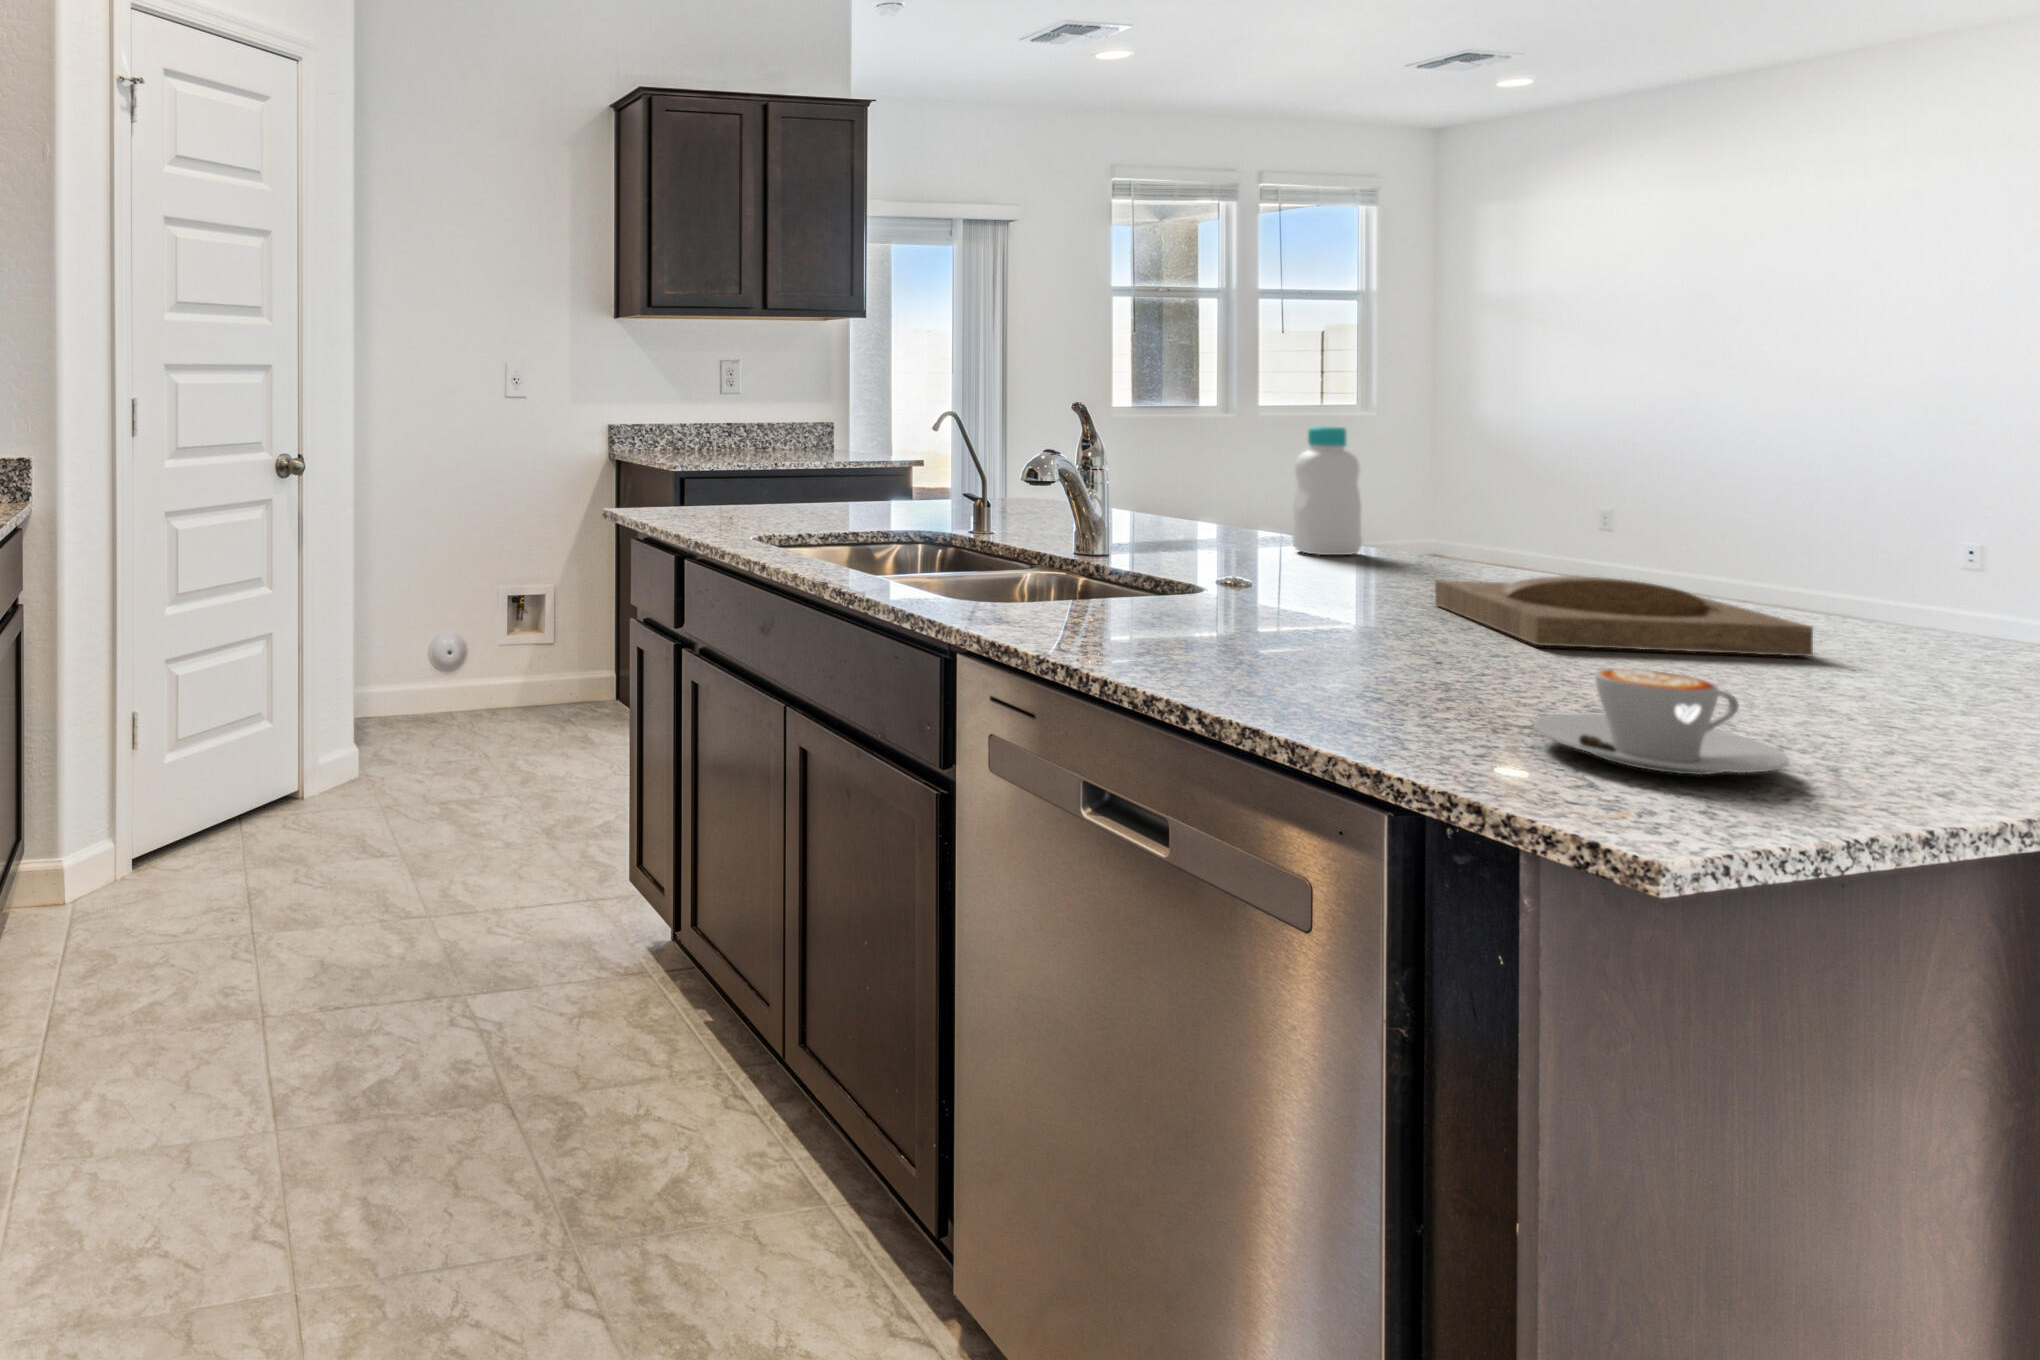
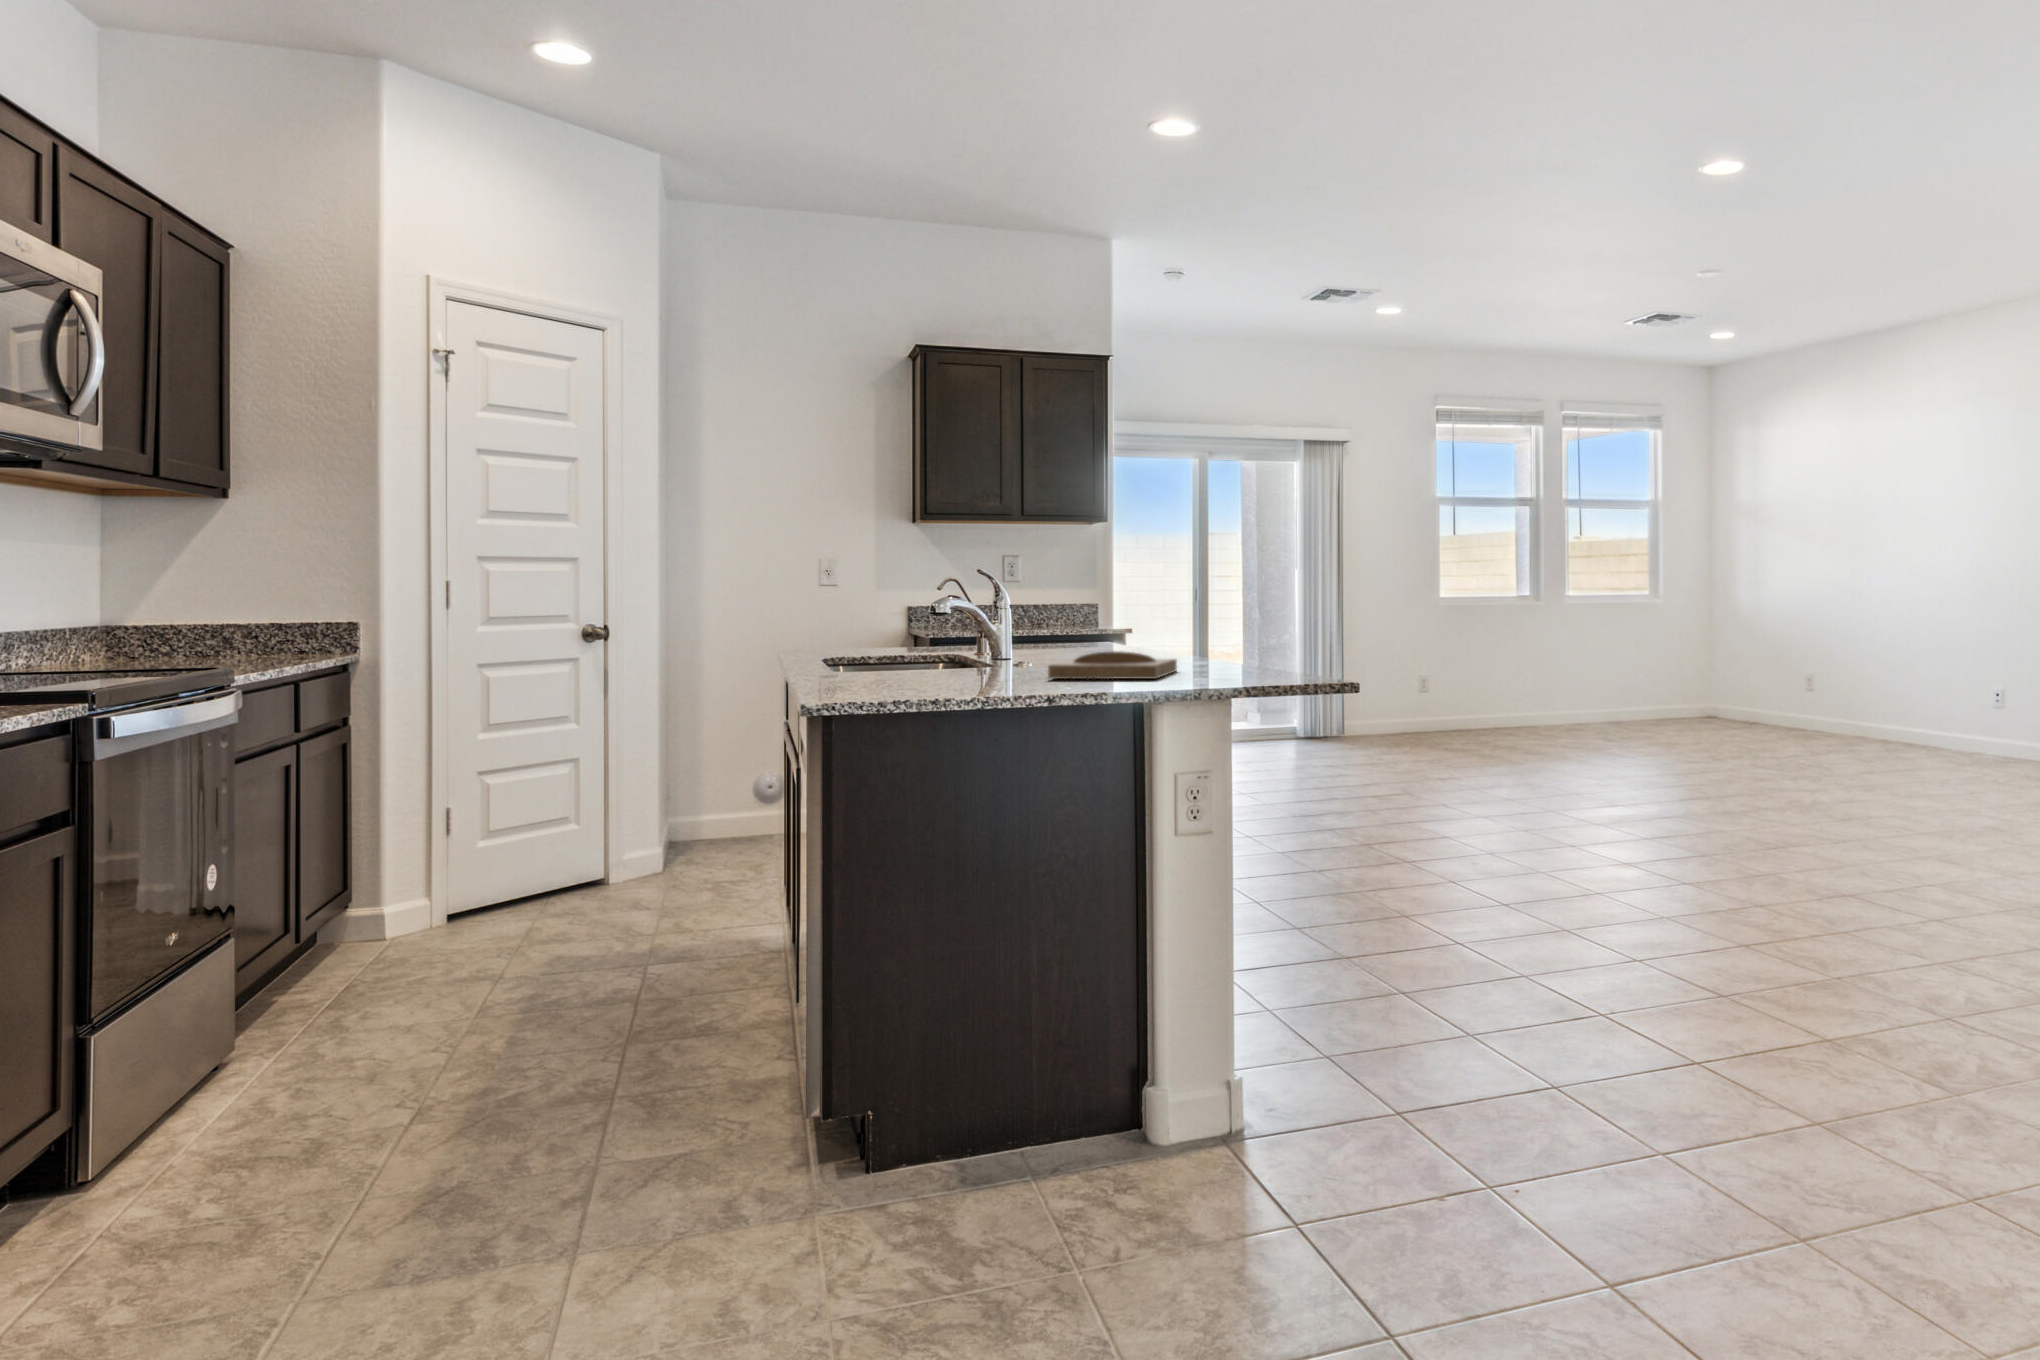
bottle: present [1292,426,1362,555] -> none [1111,587,1145,659]
coffee cup: present [1534,669,1788,775] -> none [892,665,972,700]

